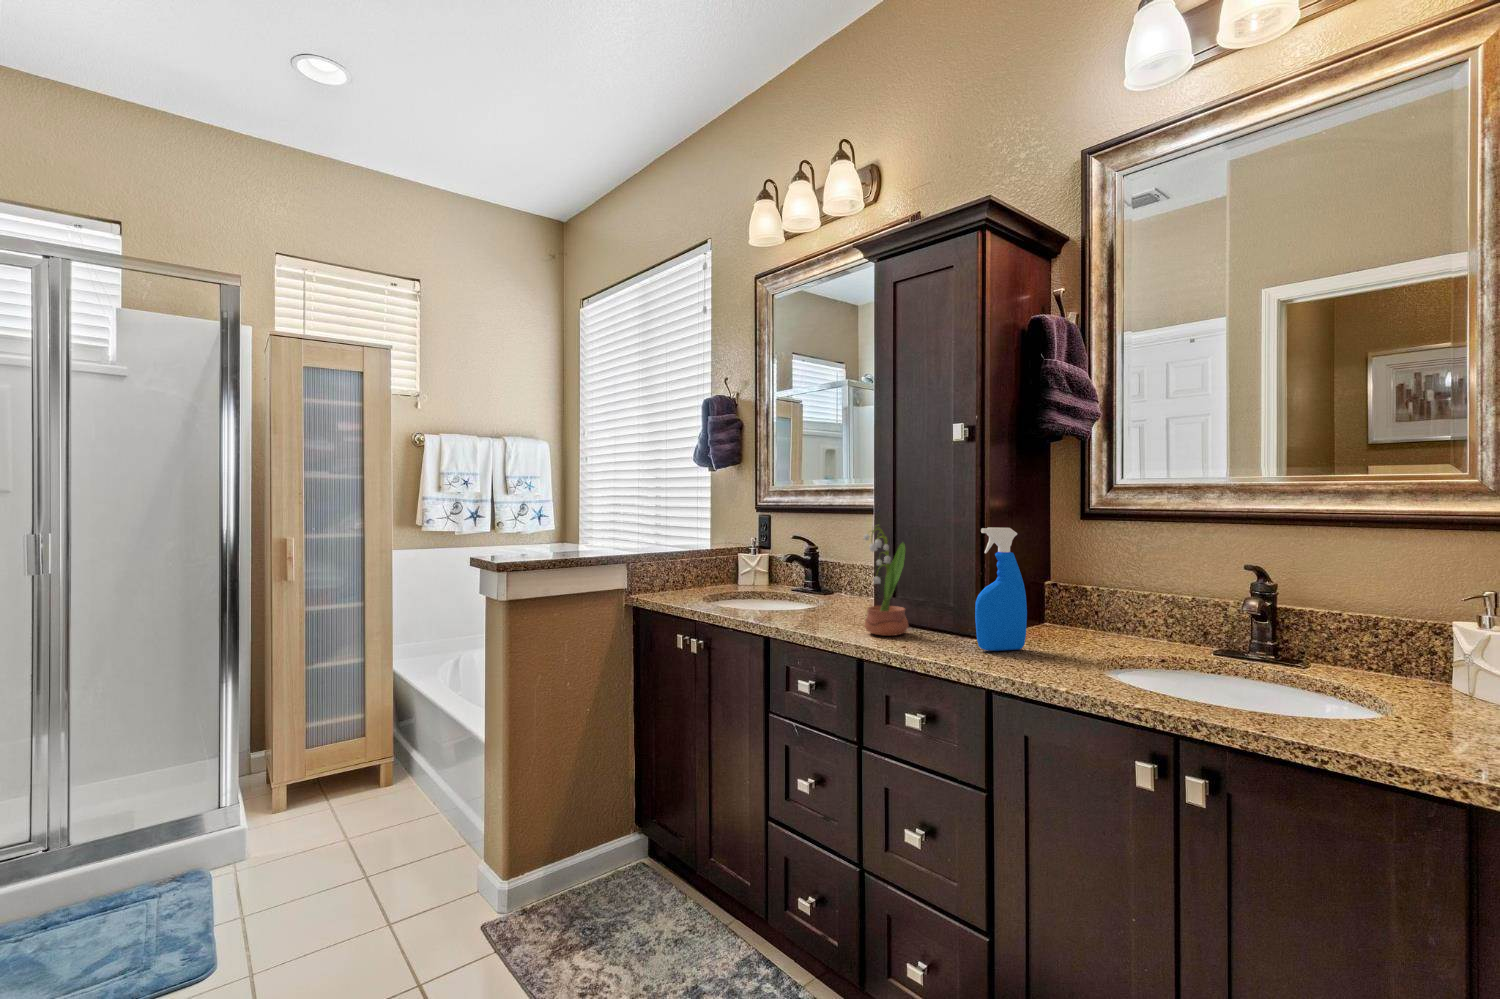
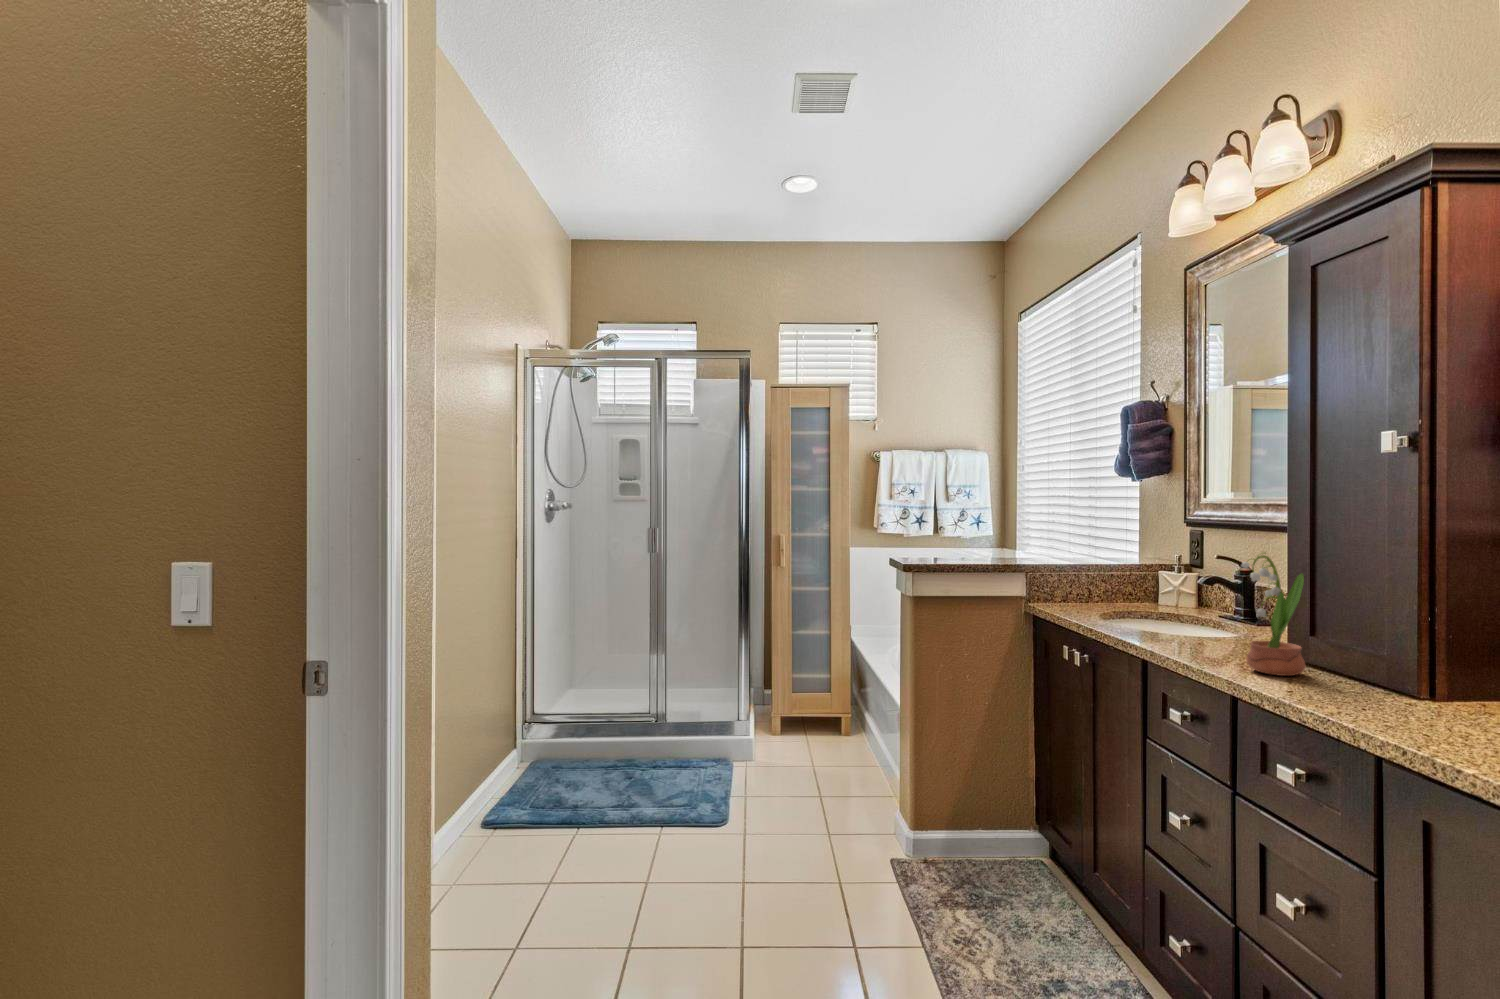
spray bottle: present [975,527,1027,651] -> none [1370,564,1455,713]

